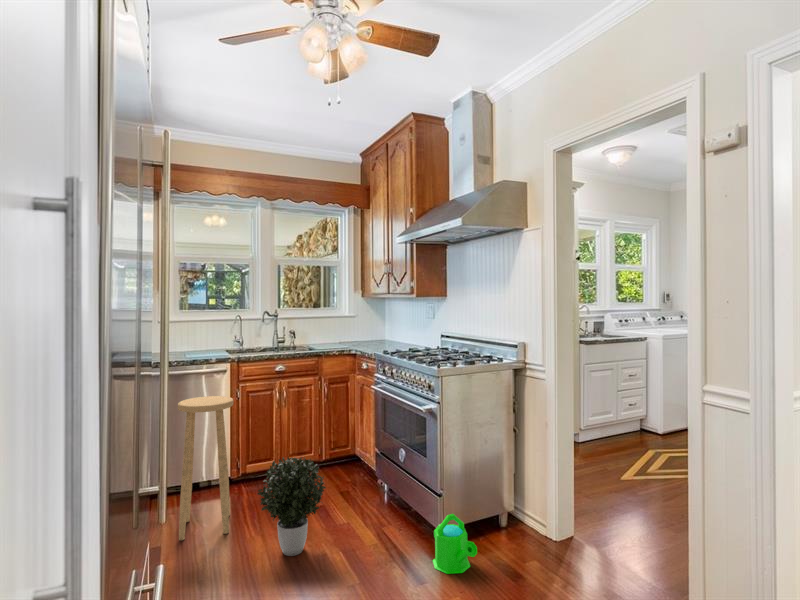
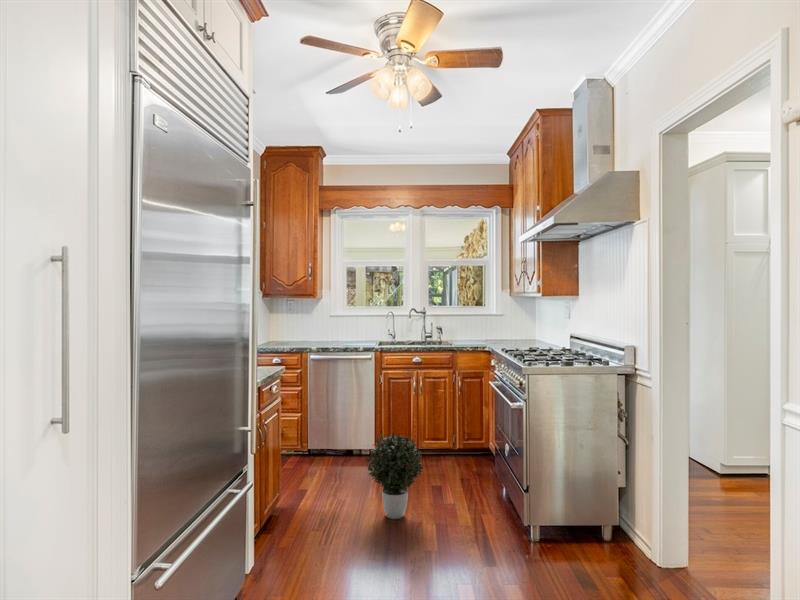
stool: present [178,396,233,540] -> none [317,378,362,493]
watering can: present [433,514,477,574] -> none [509,508,546,567]

